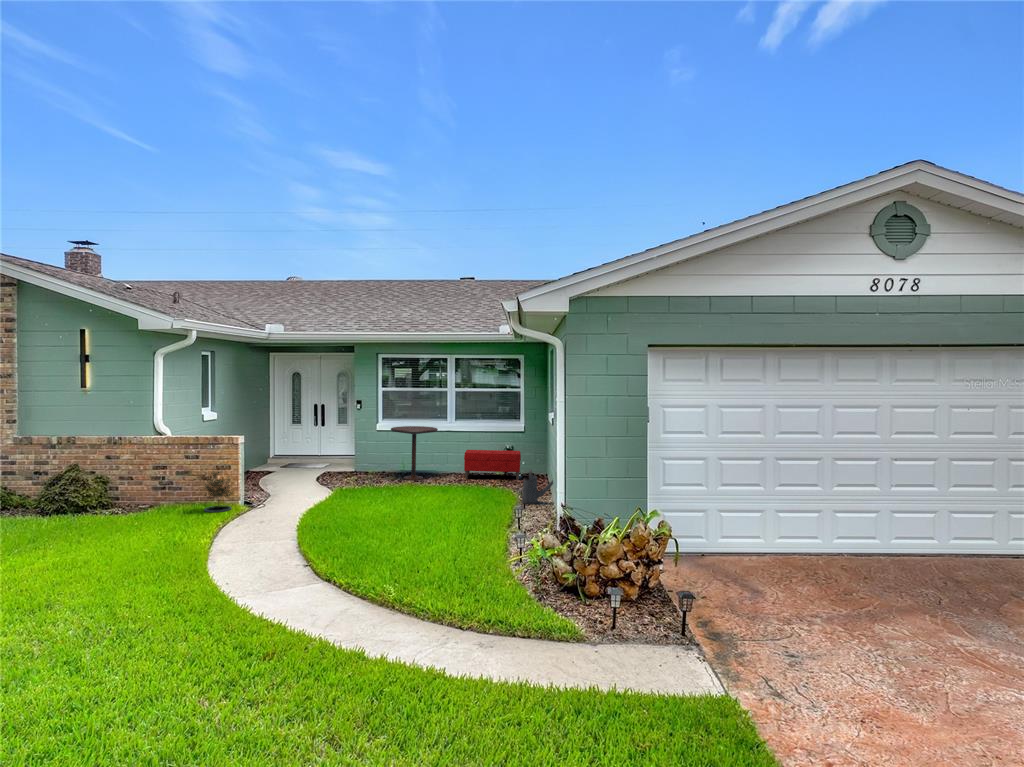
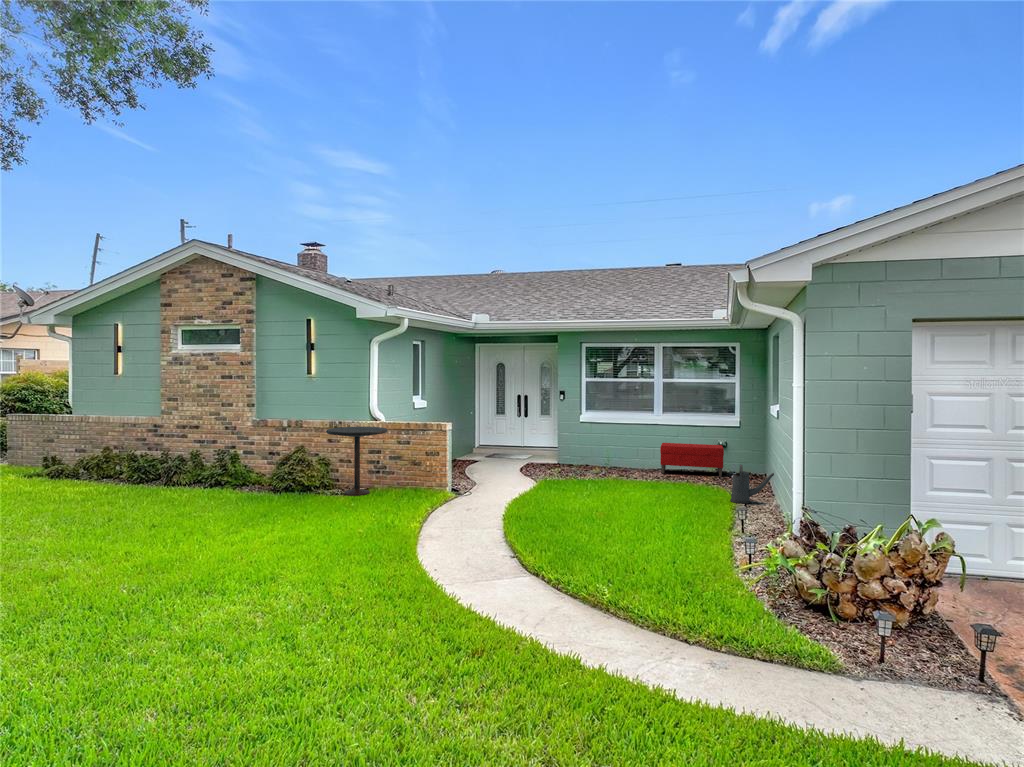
pedestal table: present [391,426,438,480] -> present [326,427,387,496]
potted tree: present [205,469,232,512] -> none [407,451,435,496]

